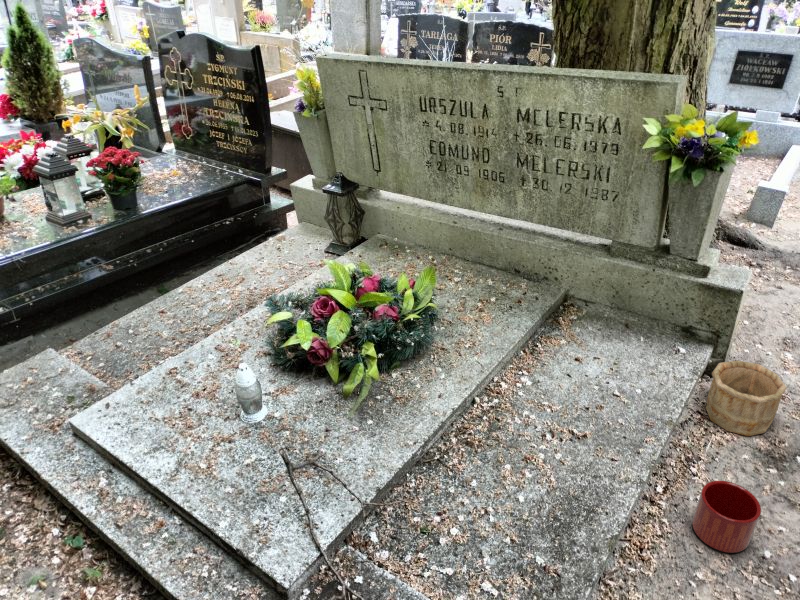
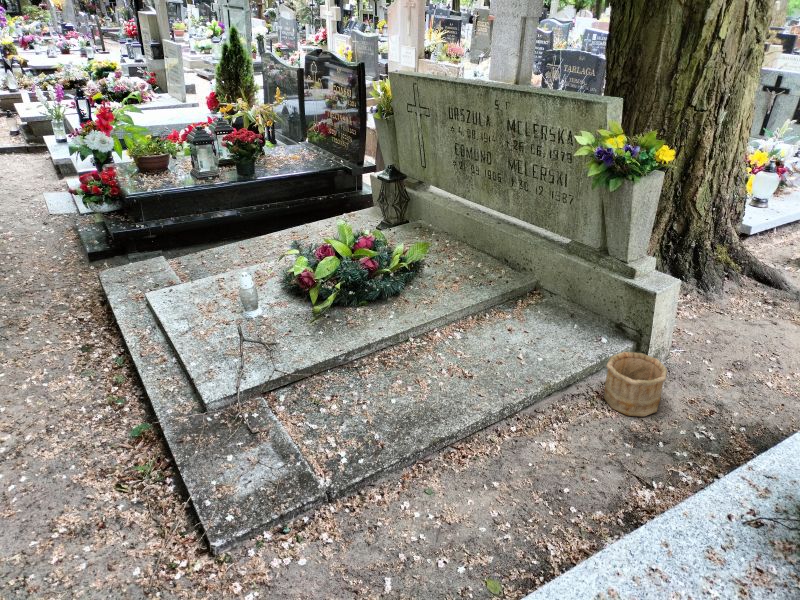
planter: present [692,481,761,553] -> none [520,423,567,479]

